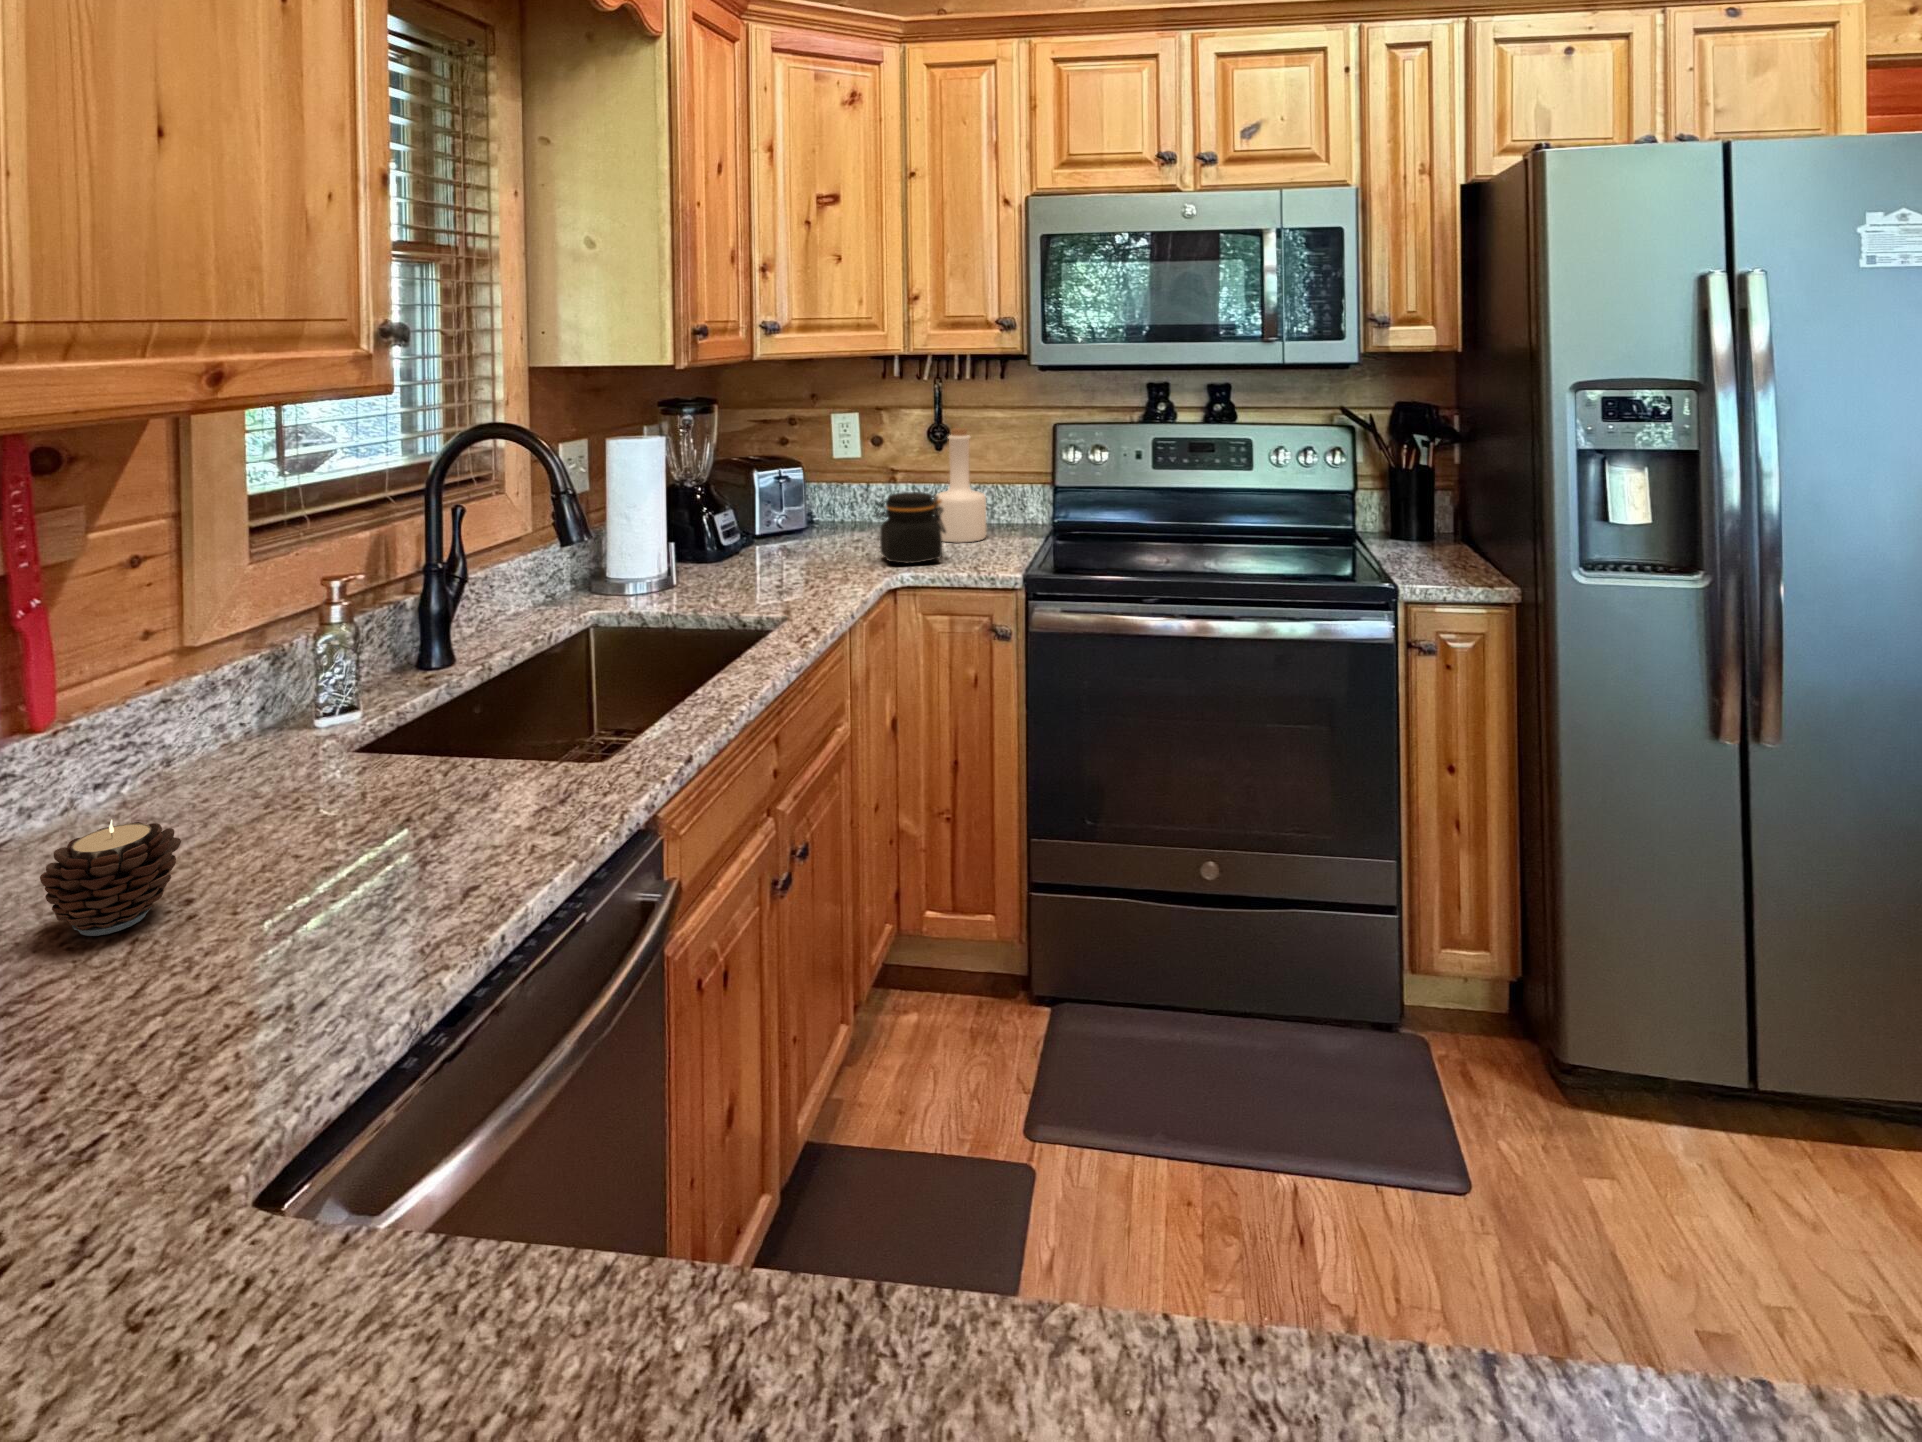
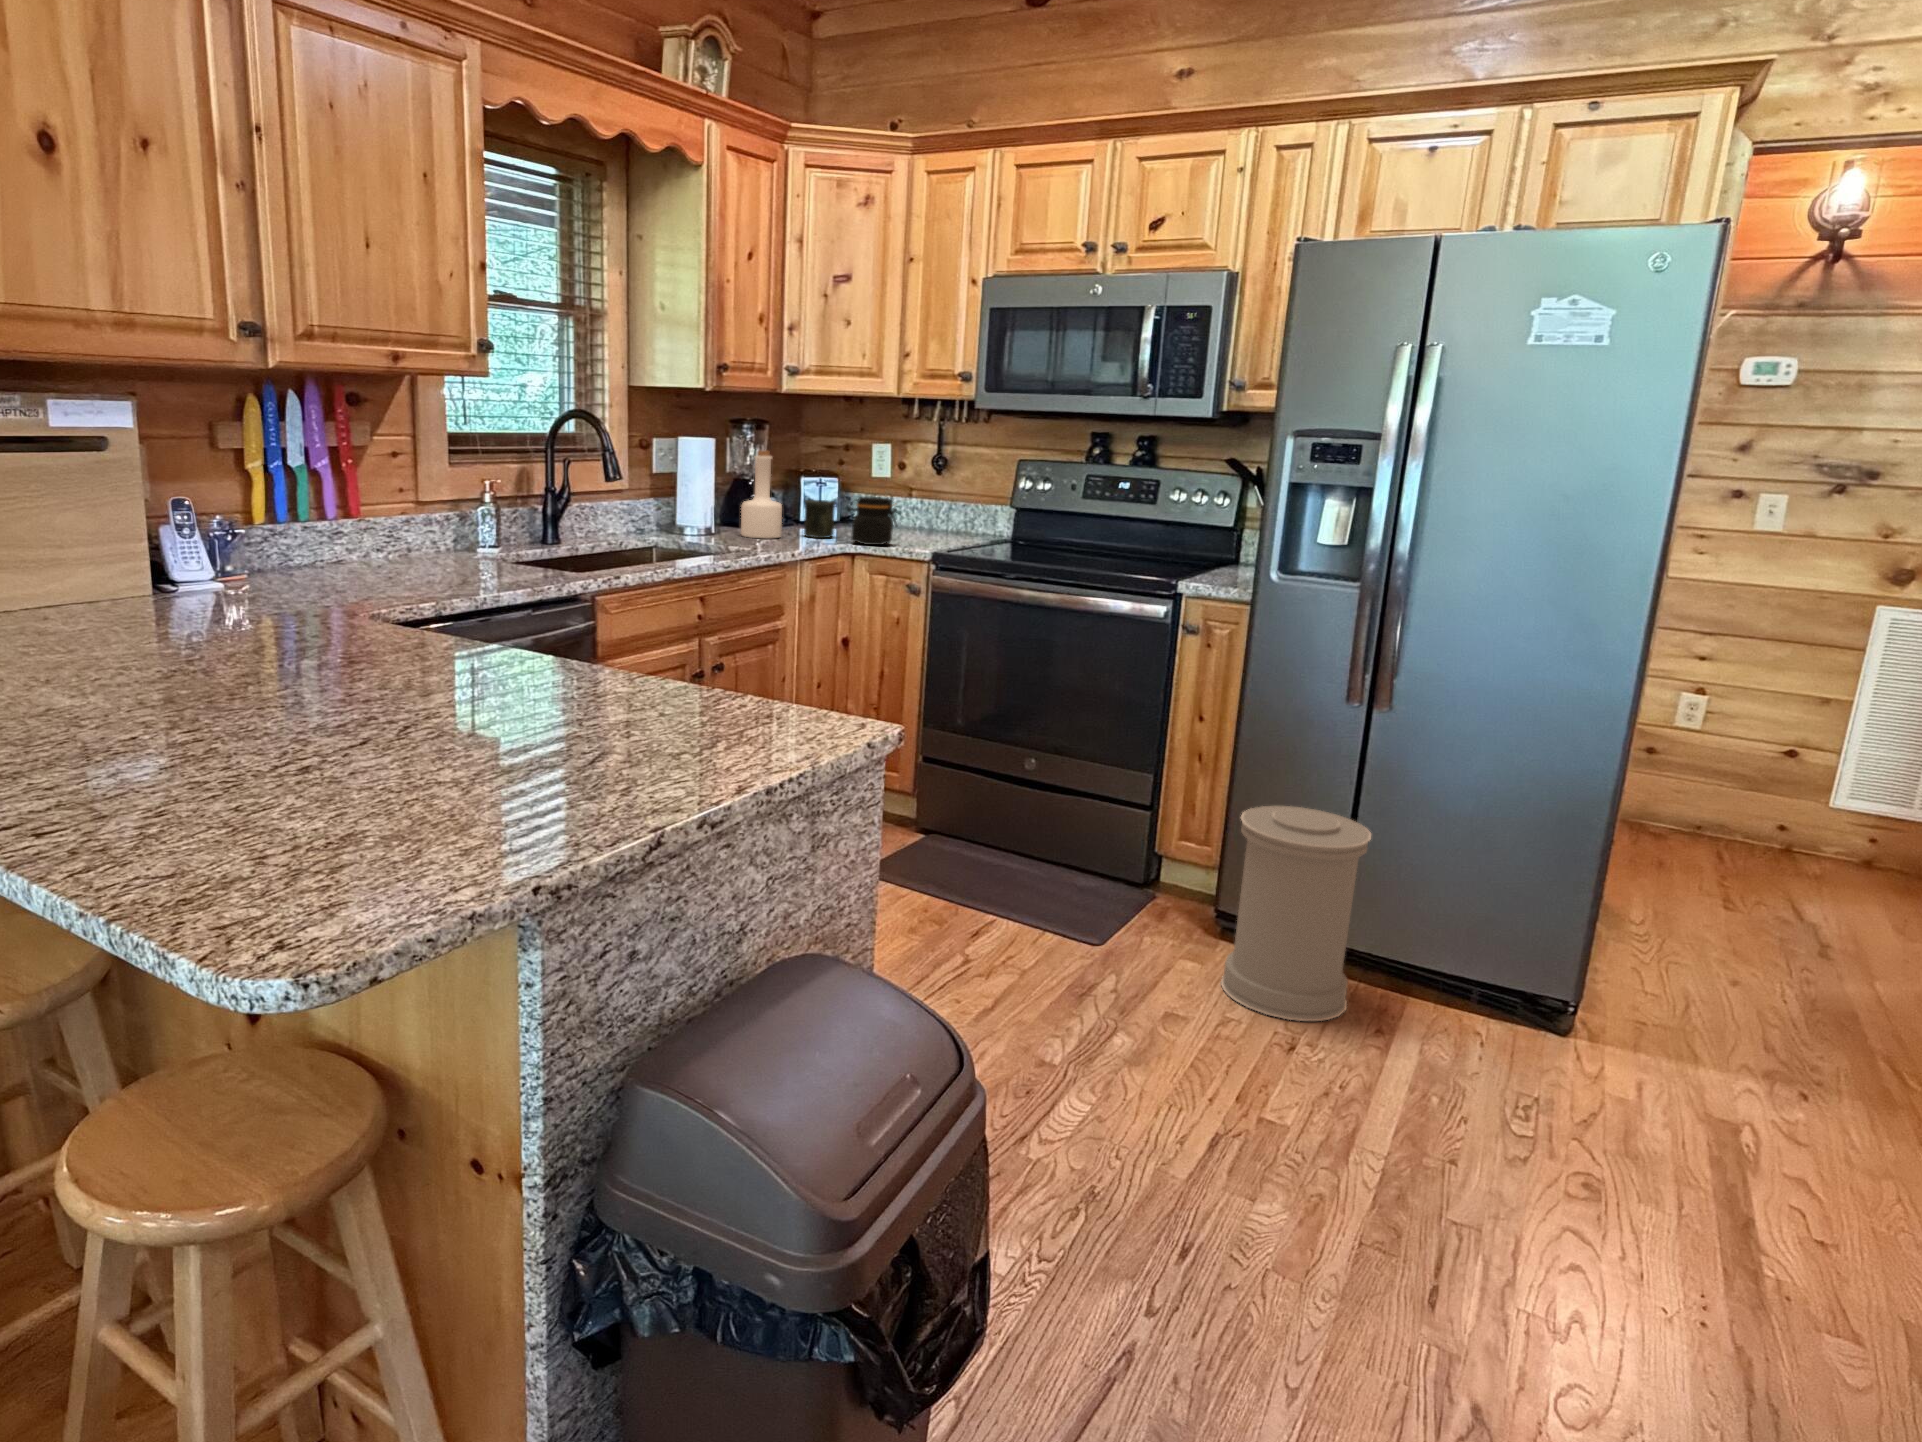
bottle: present [936,428,986,543] -> present [741,450,782,538]
mug: none [797,501,843,559] -> present [804,500,835,538]
candle: present [40,820,181,936] -> none [347,529,393,569]
trash can: none [1654,892,1869,1266] -> present [1221,806,1371,1021]

